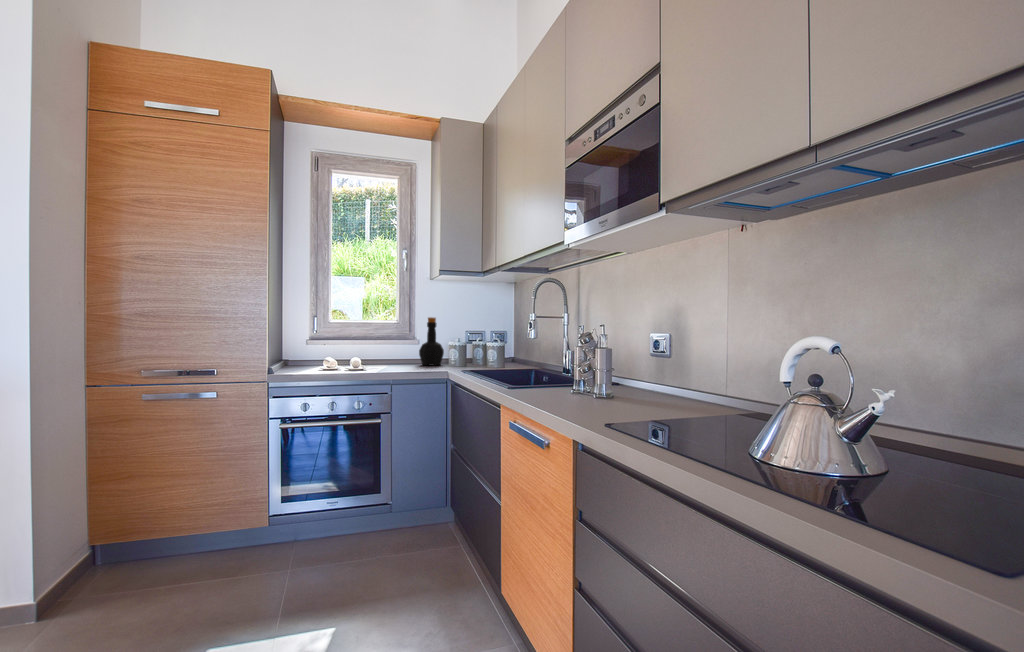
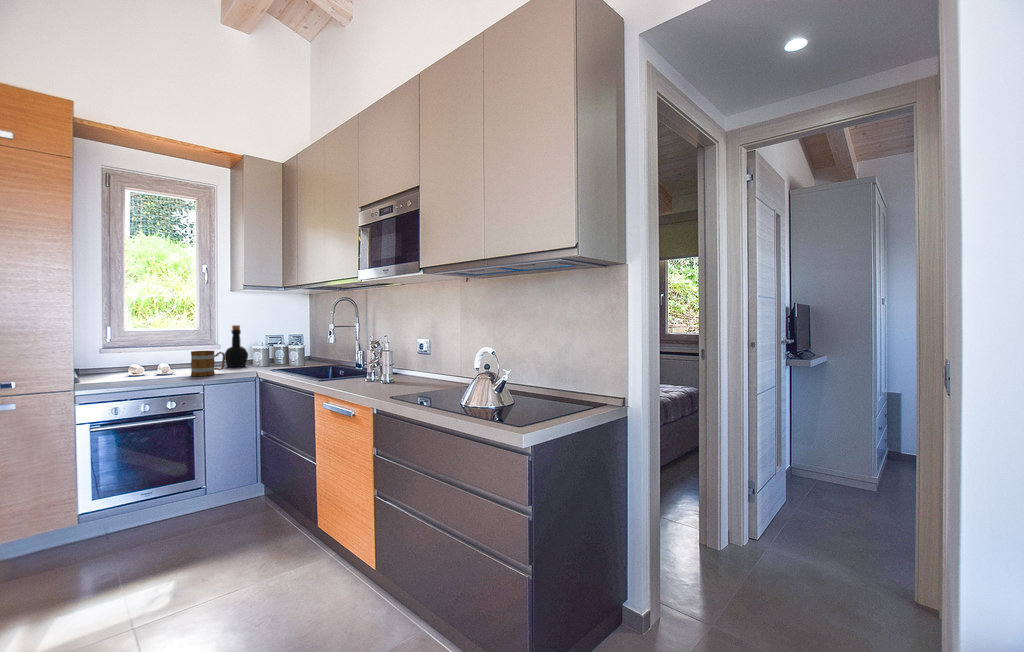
mug: none [378,344,414,374] -> present [191,351,225,376]

